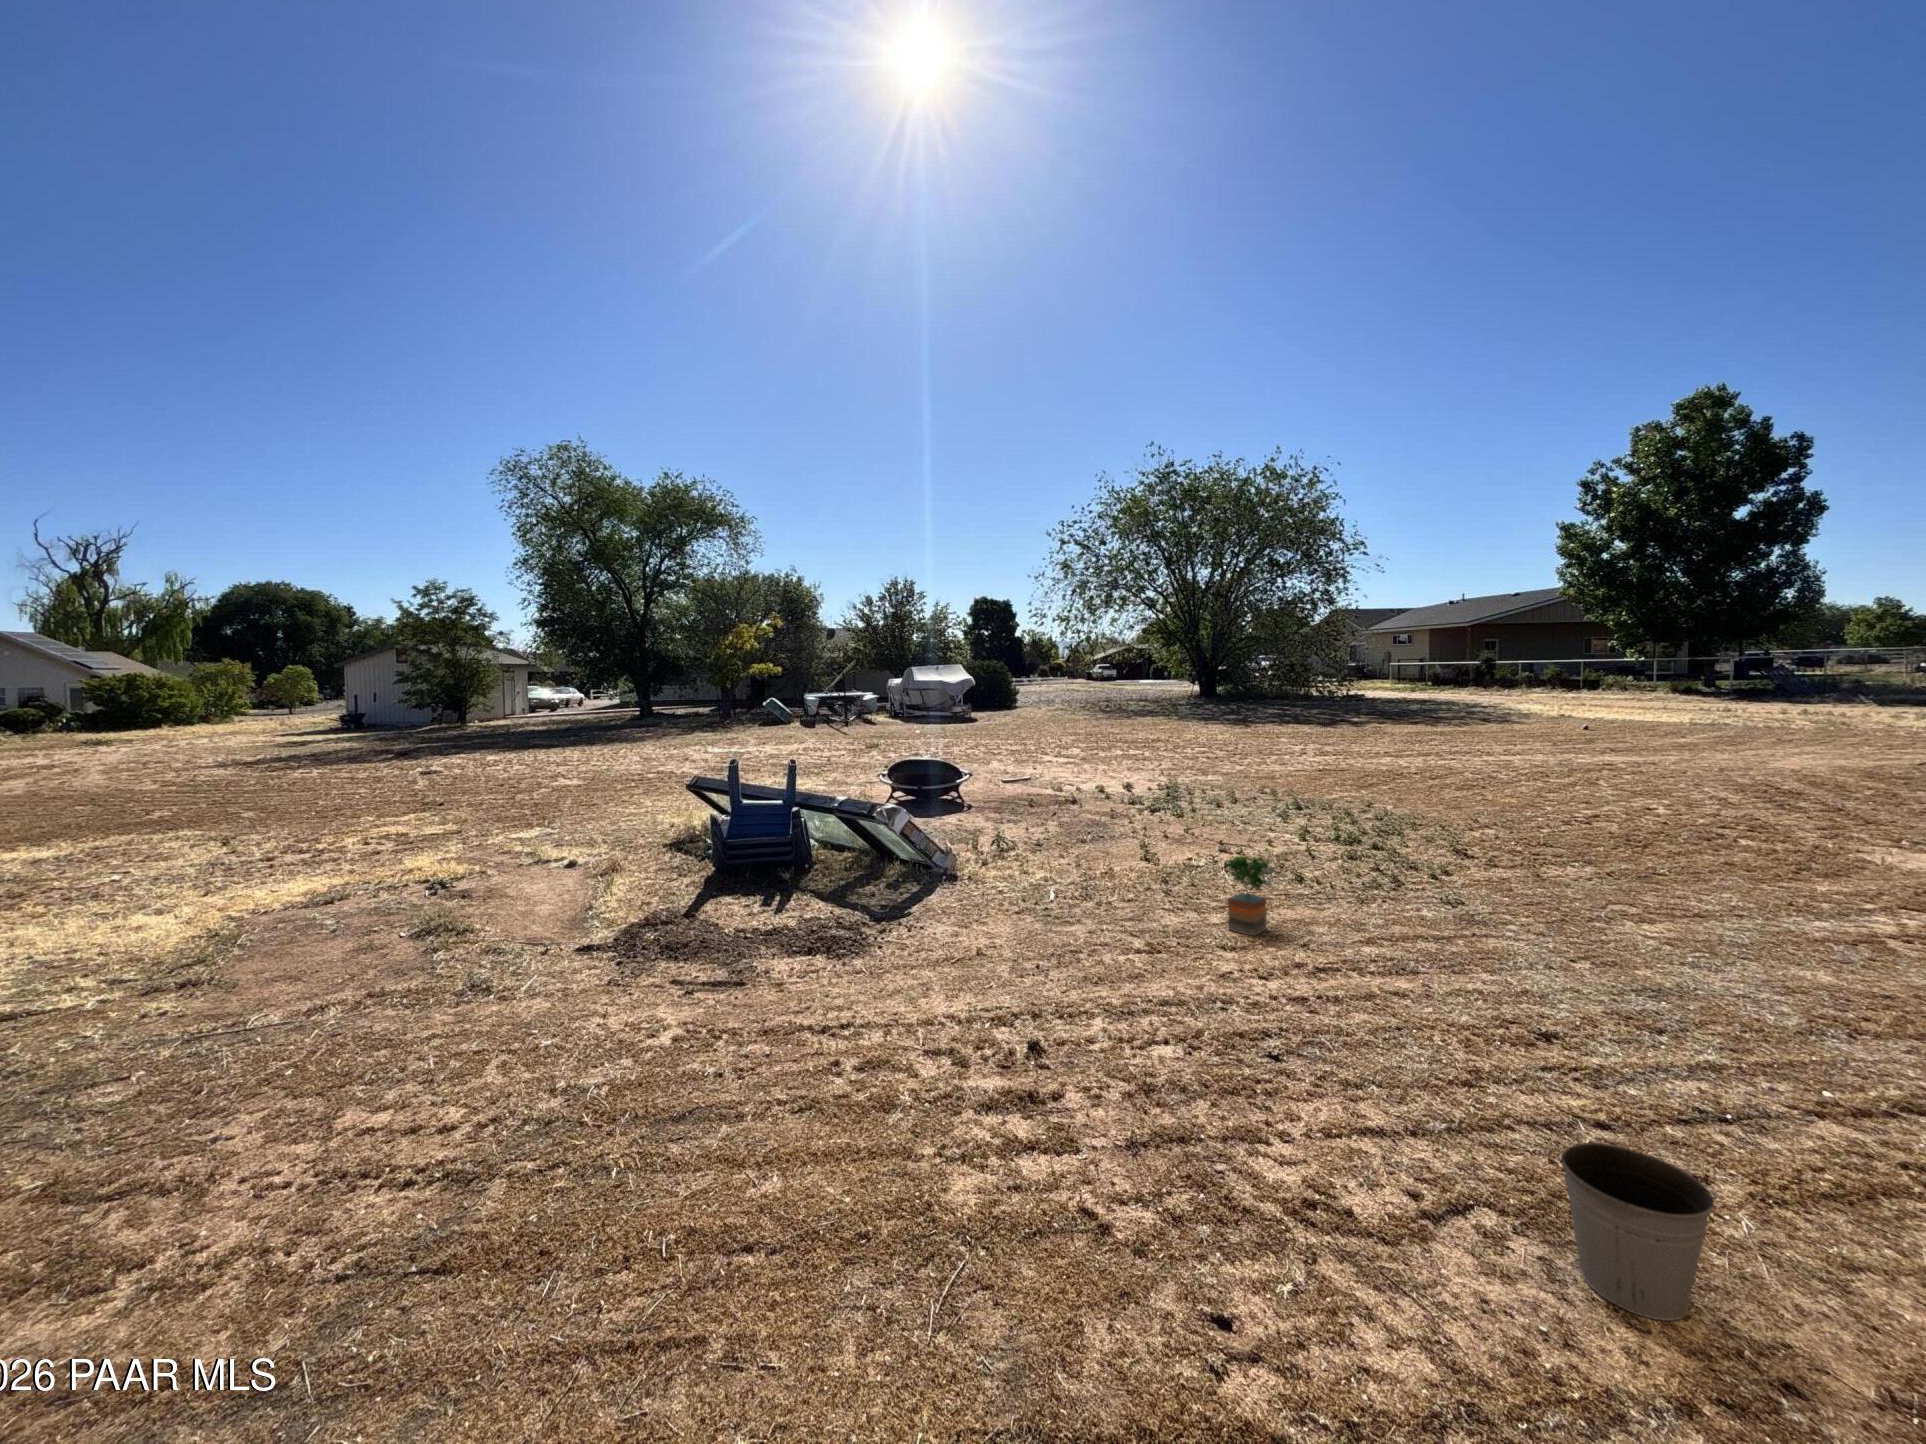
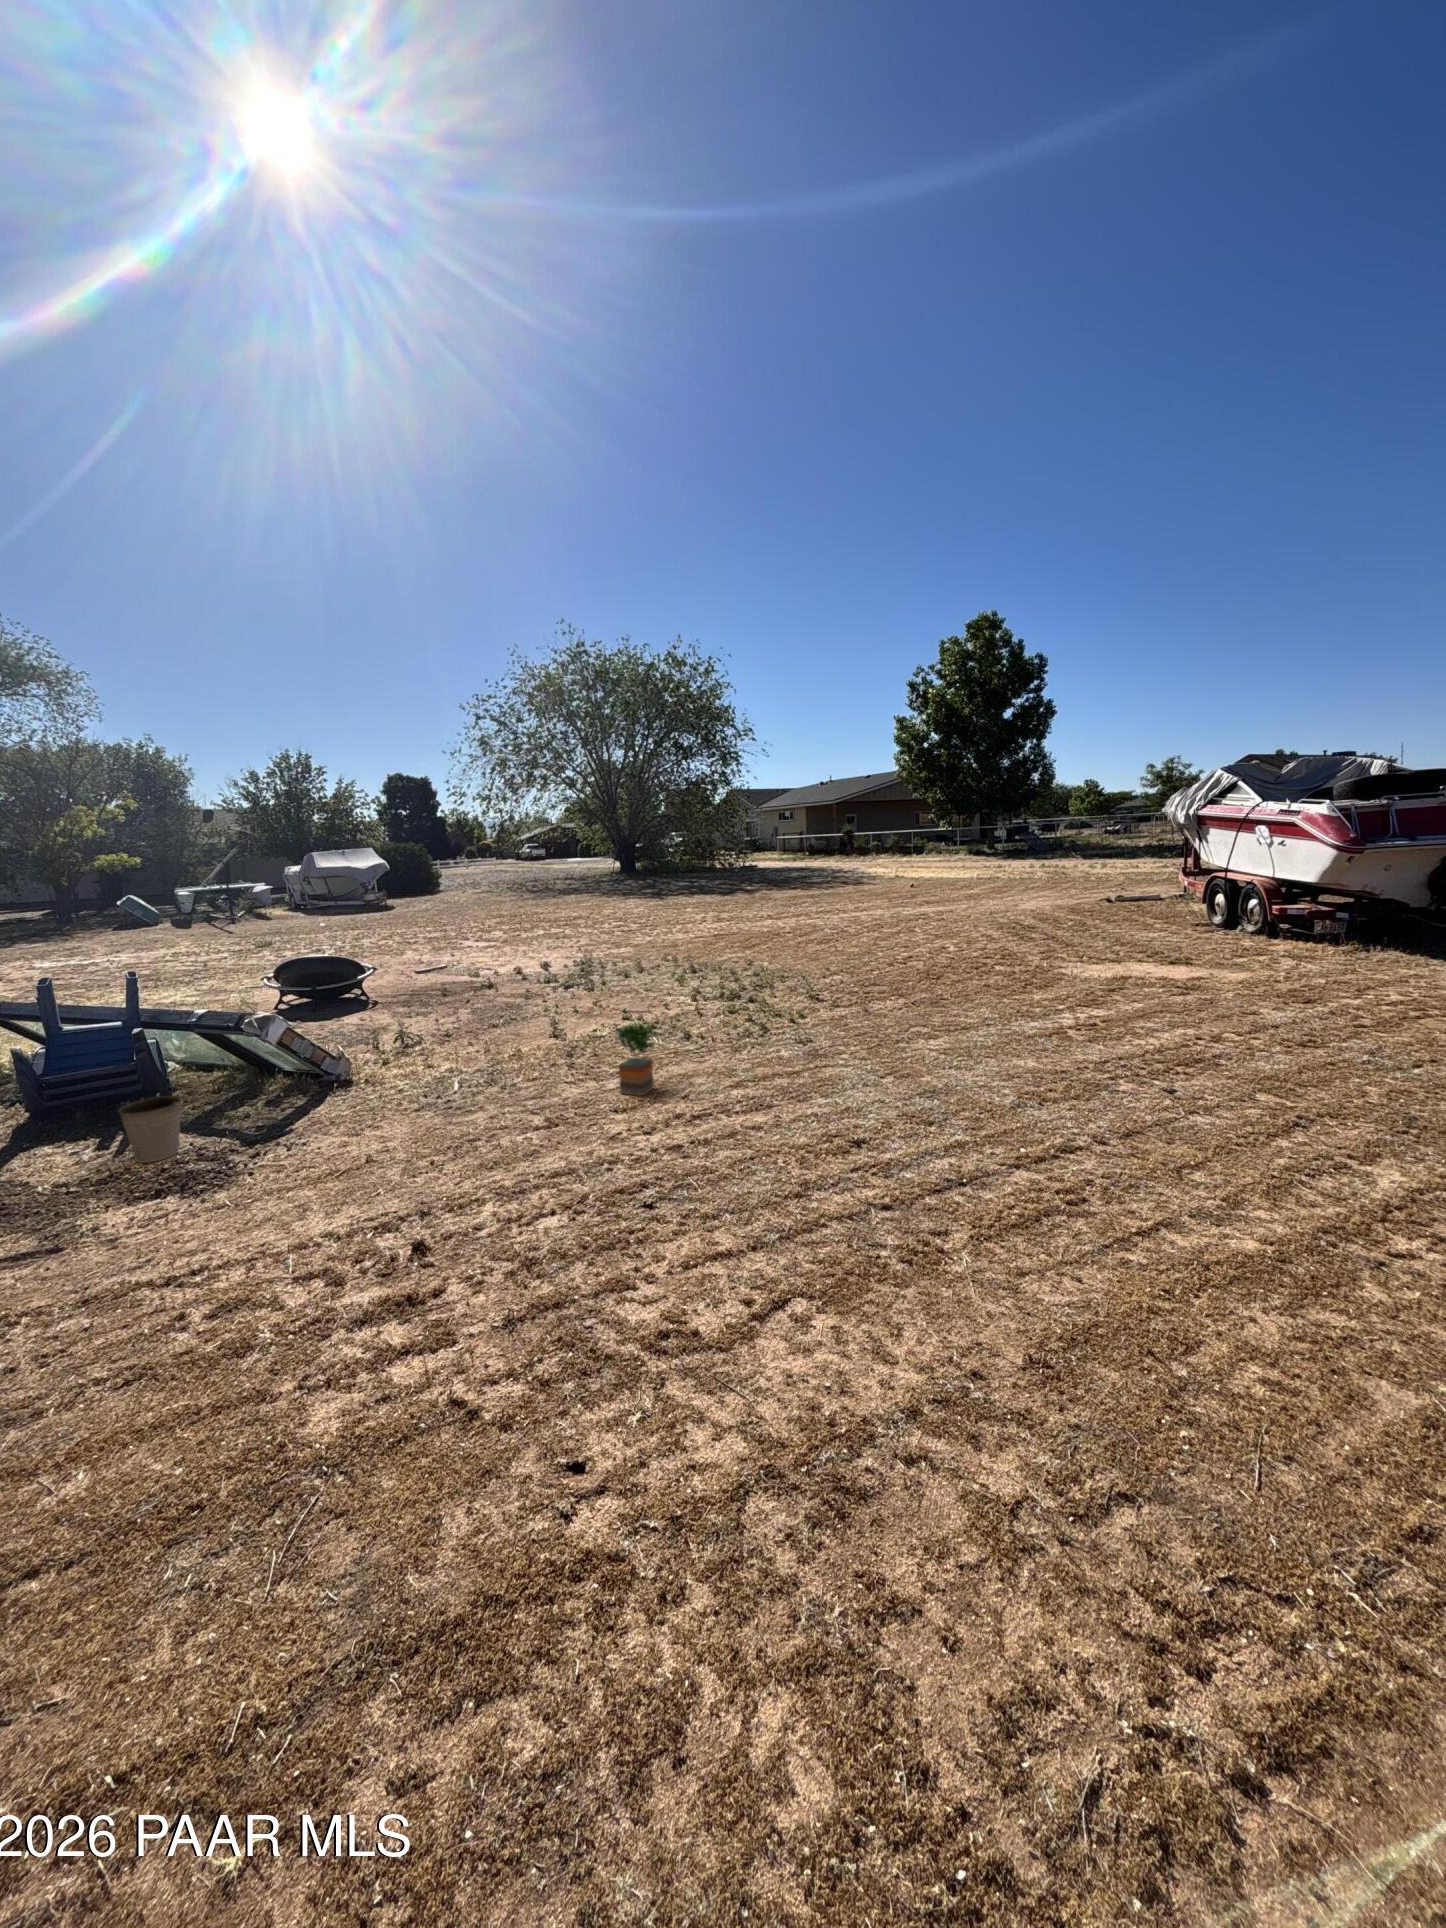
bucket: present [1557,1143,1719,1321] -> present [119,1096,181,1163]

